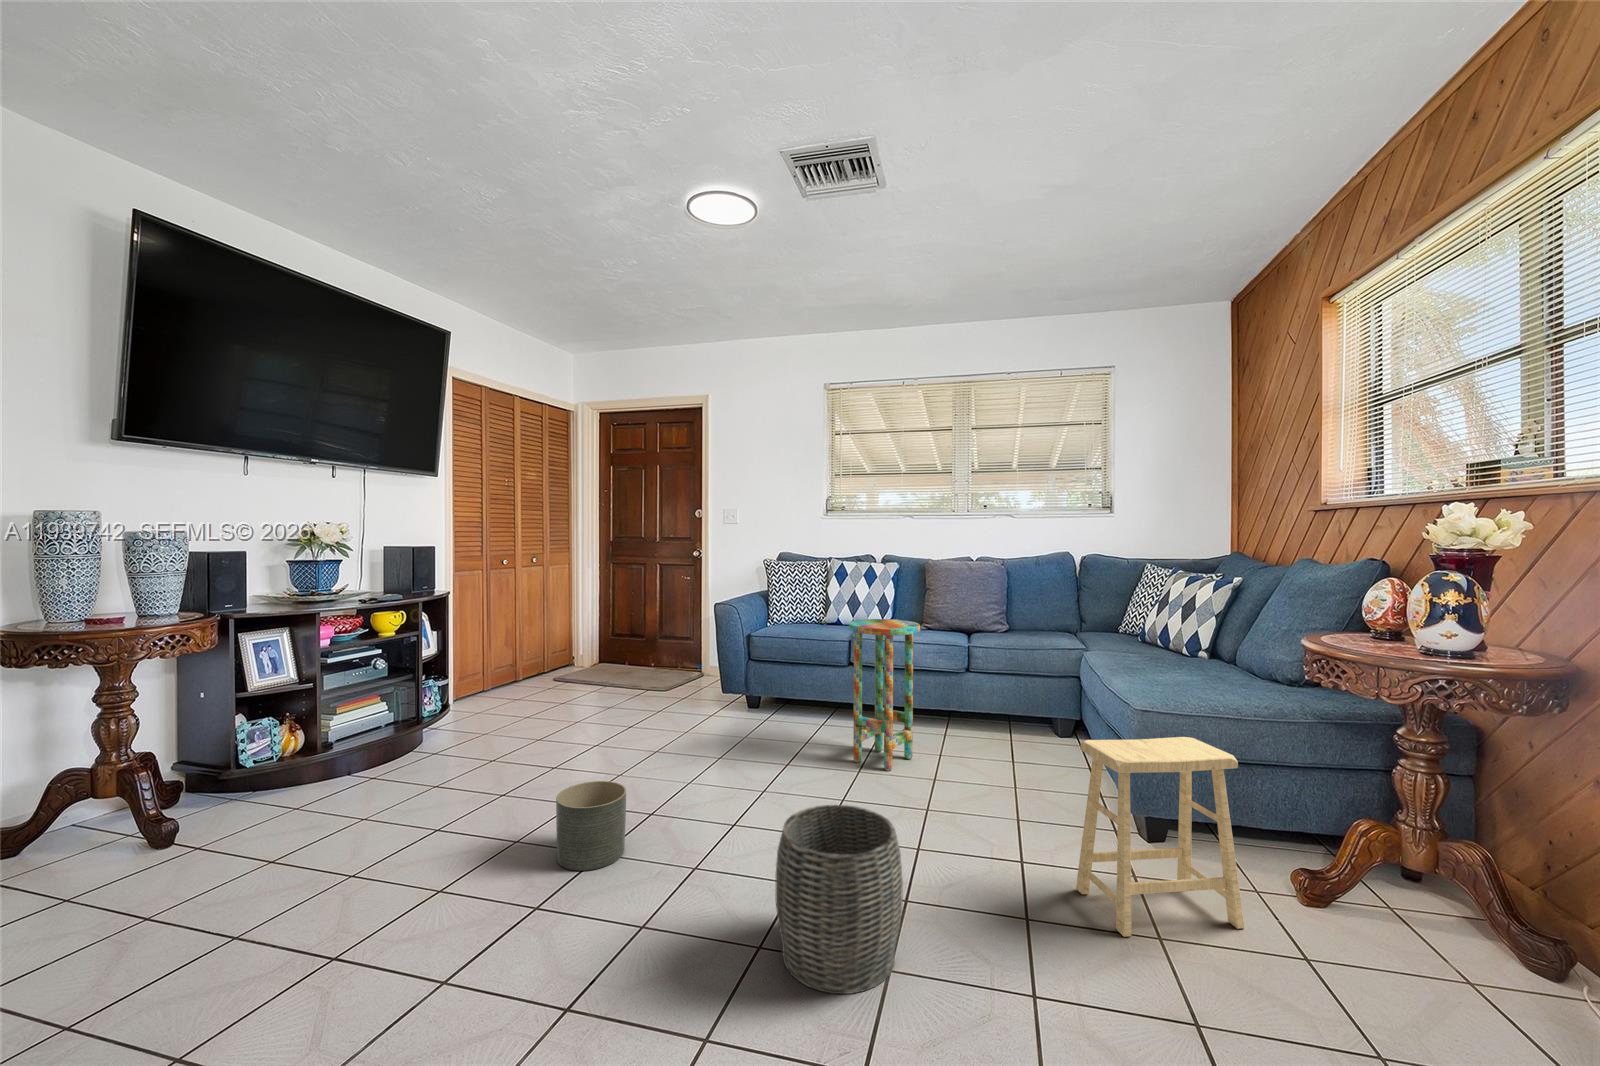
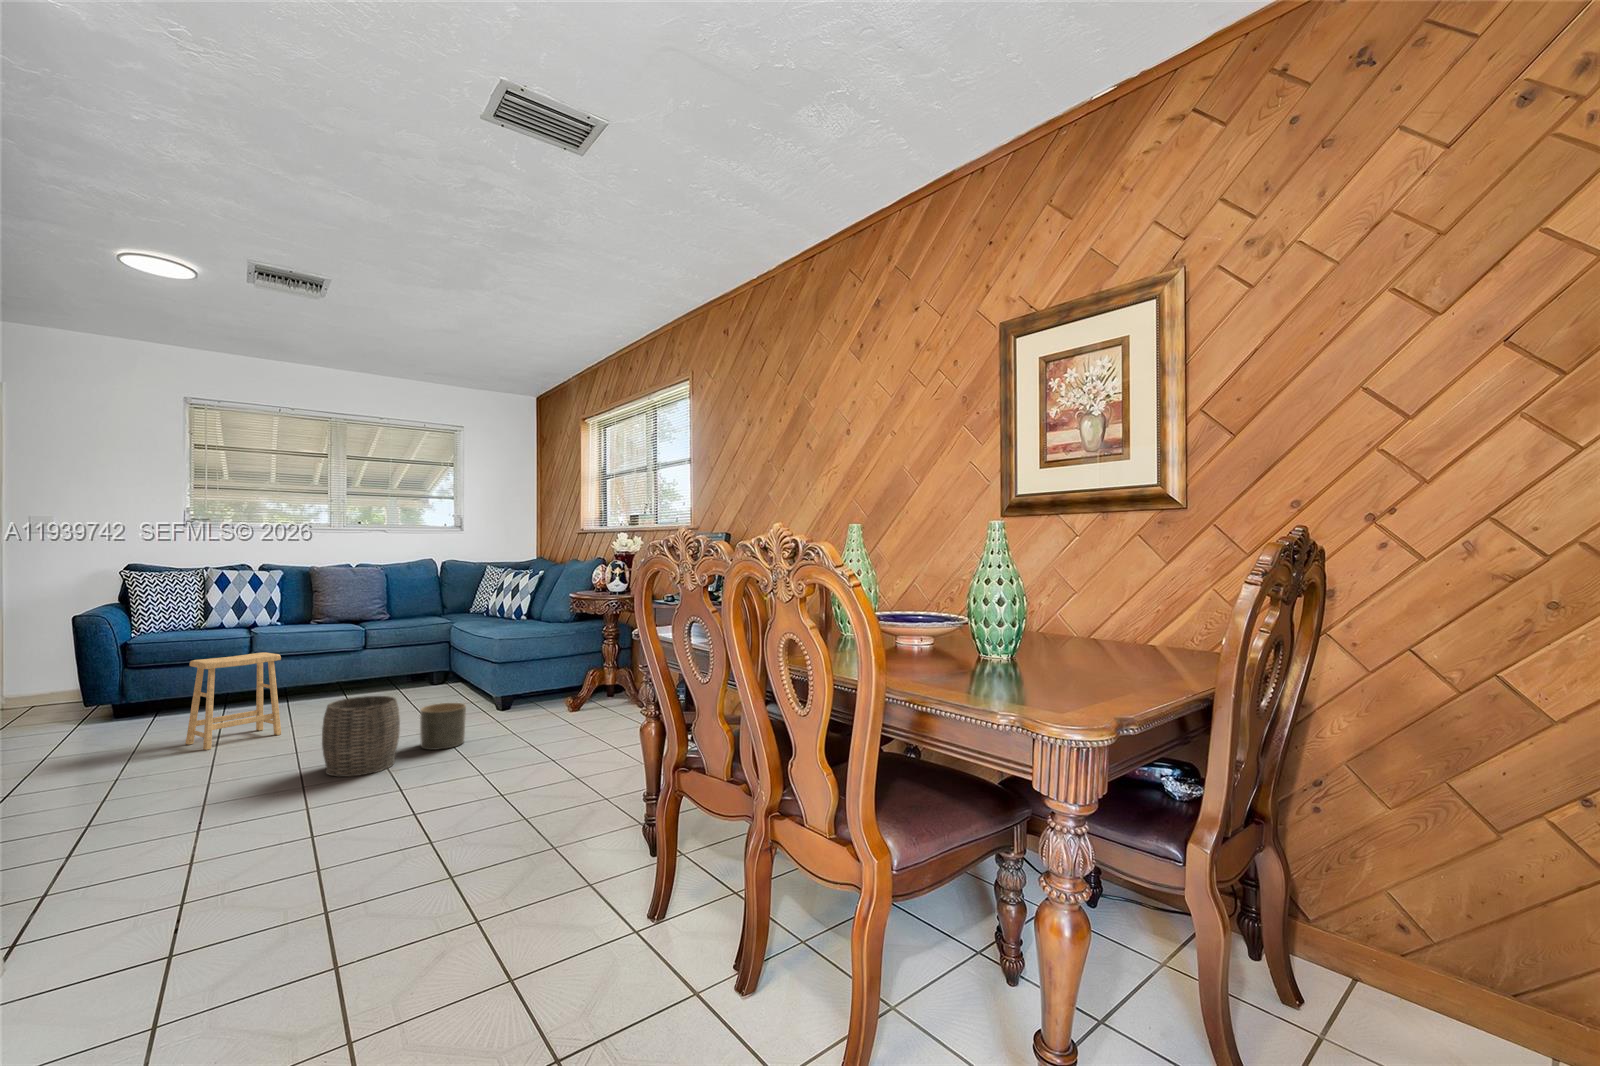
side table: present [849,619,920,771] -> none [279,611,343,720]
footstool: present [1076,737,1244,937] -> present [186,652,281,750]
planter: present [556,781,626,871] -> present [420,703,466,750]

